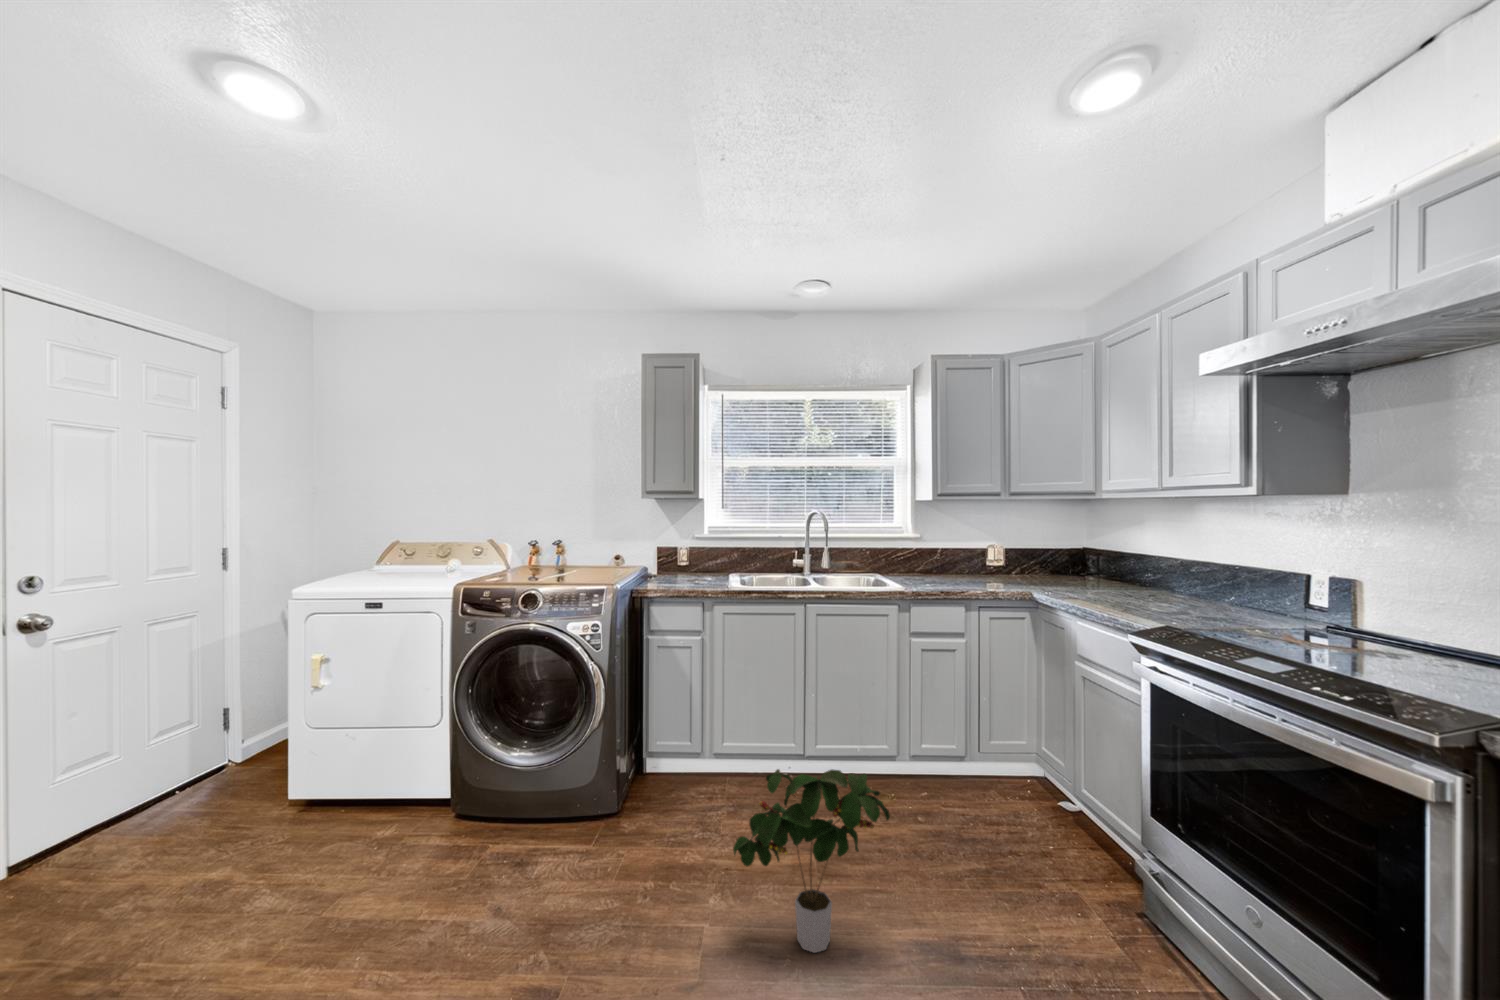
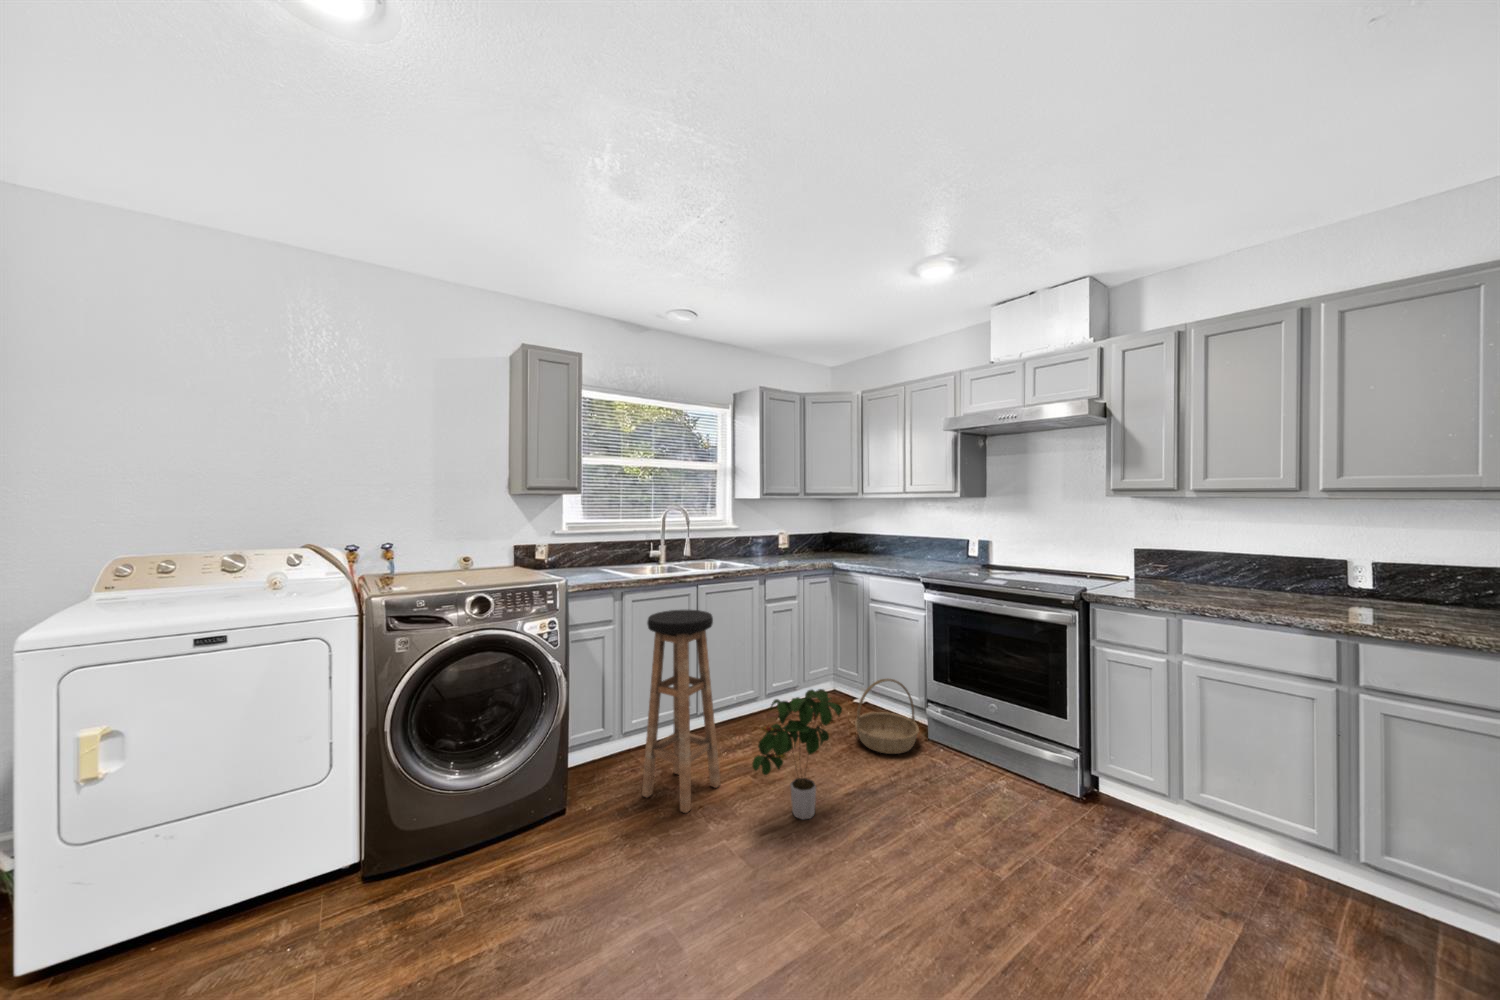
bar stool: none [669,630,756,878] -> present [642,610,720,813]
basket: none [986,790,1103,924] -> present [855,679,919,754]

